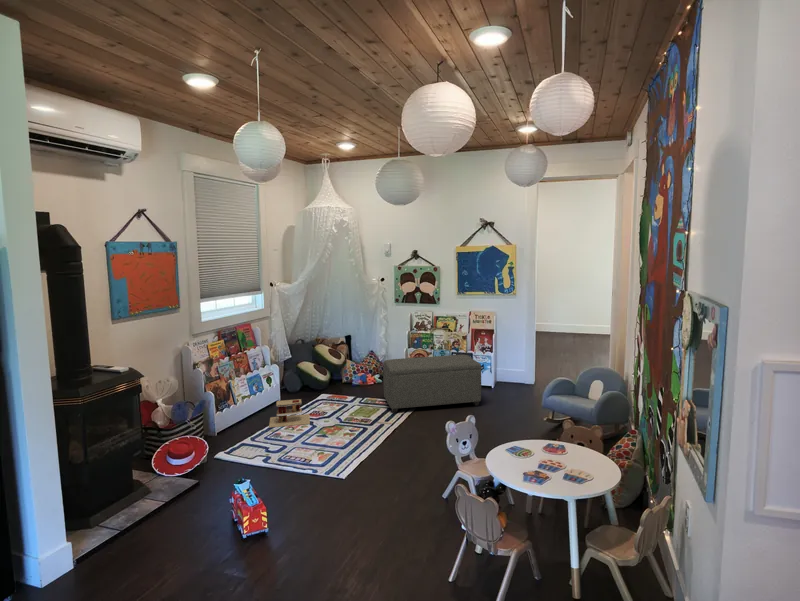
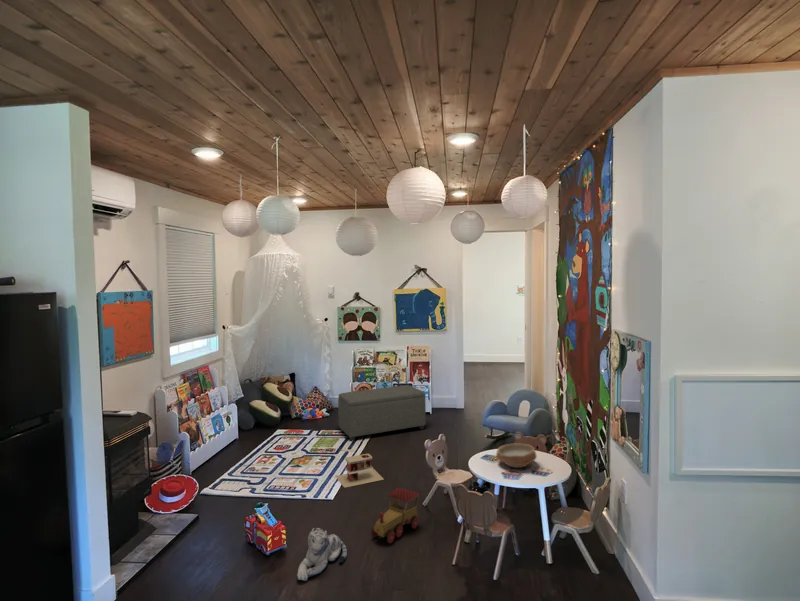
toy house: present [269,399,310,427] -> present [336,454,384,488]
bowl: none [521,437,574,469] -> present [496,443,536,468]
toy train: none [369,474,433,541] -> present [371,488,420,543]
plush toy: none [267,514,337,573] -> present [297,528,347,581]

